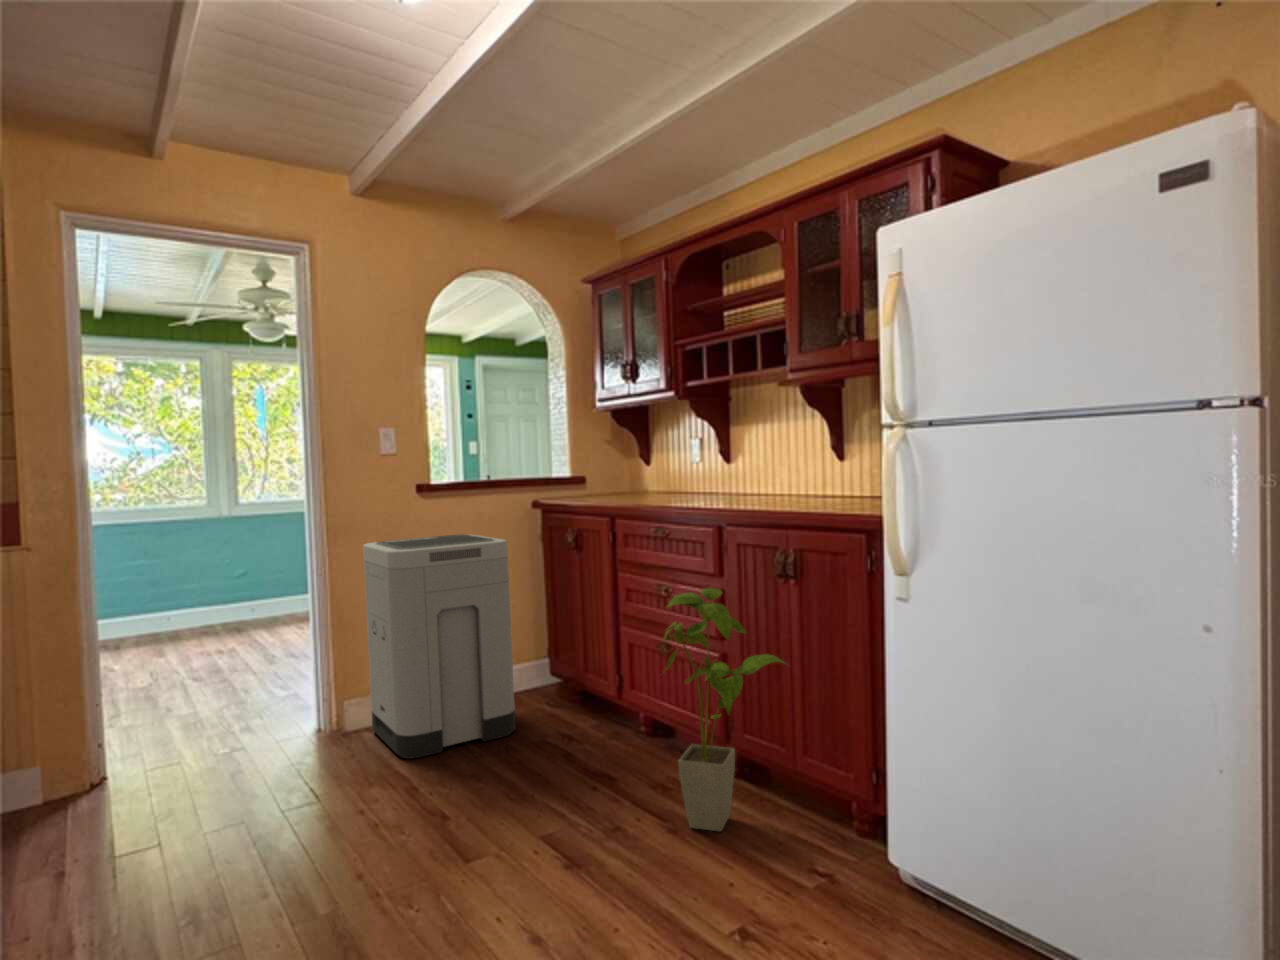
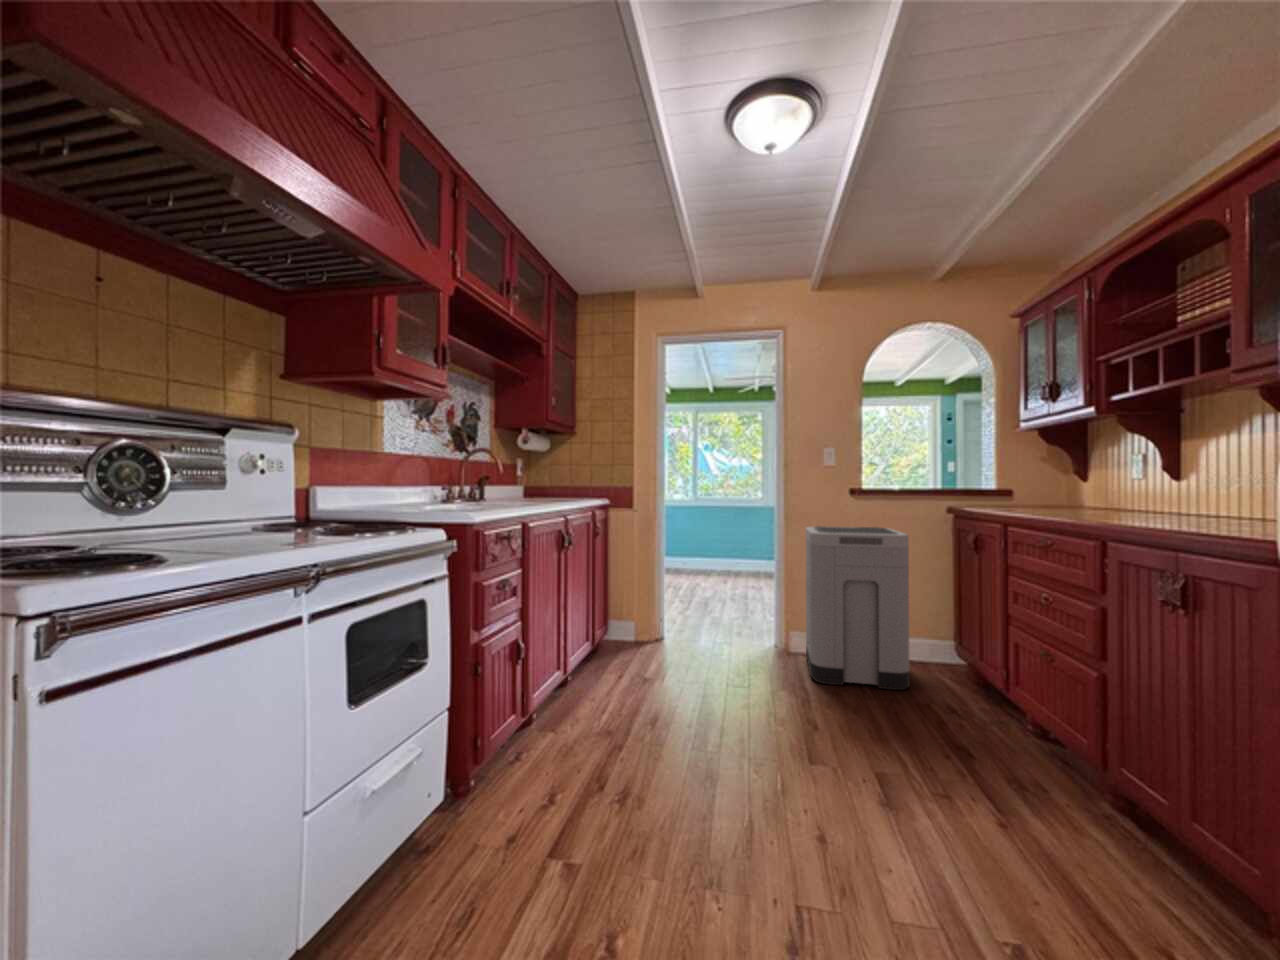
house plant: present [664,588,786,831] -> none [999,598,1177,850]

